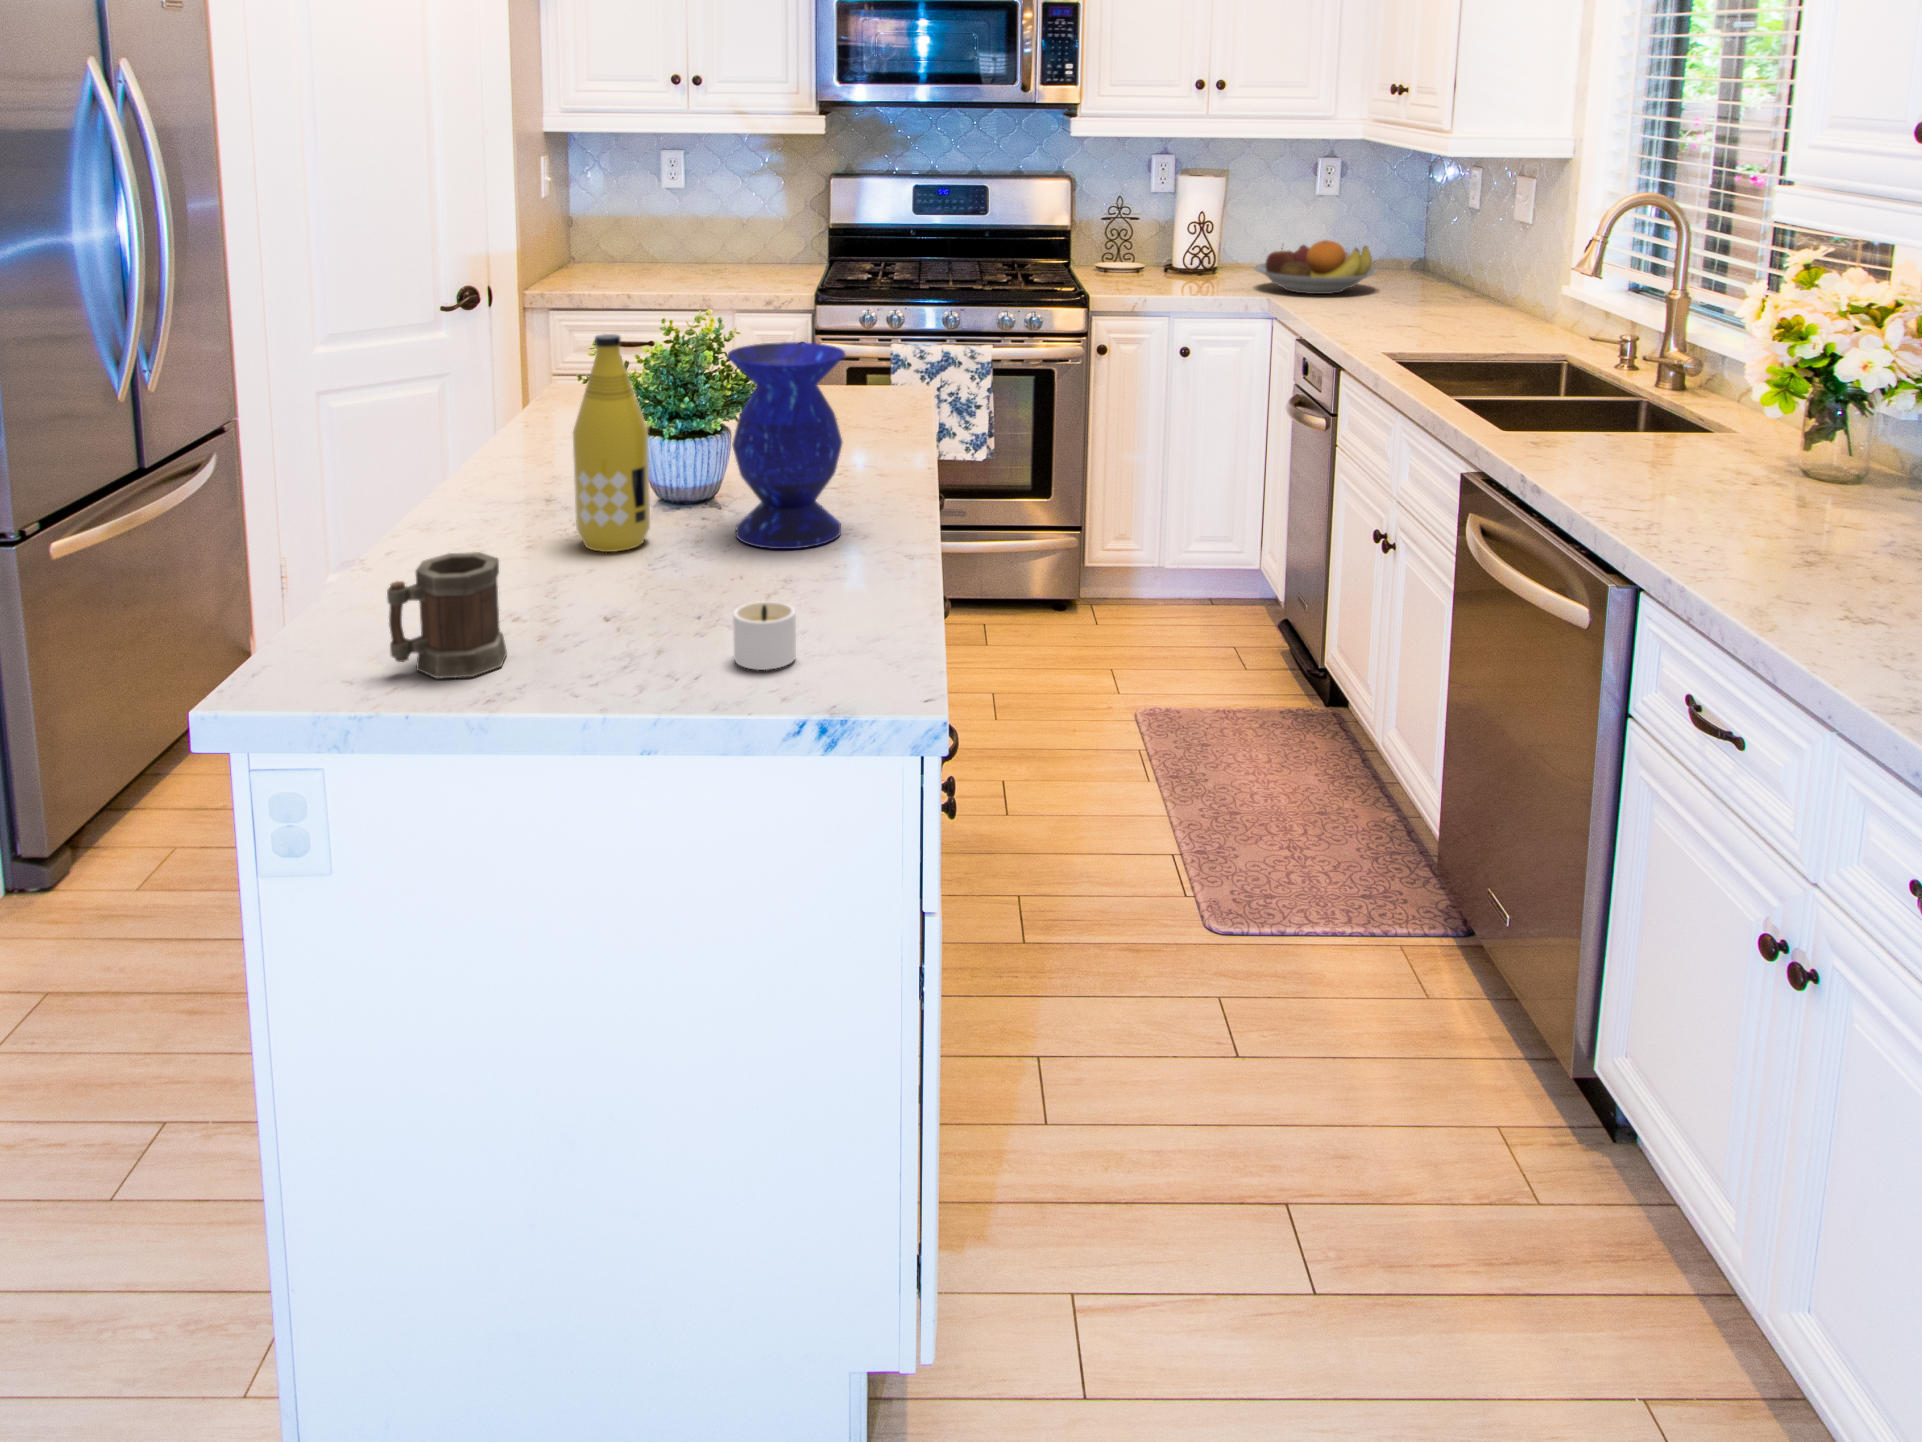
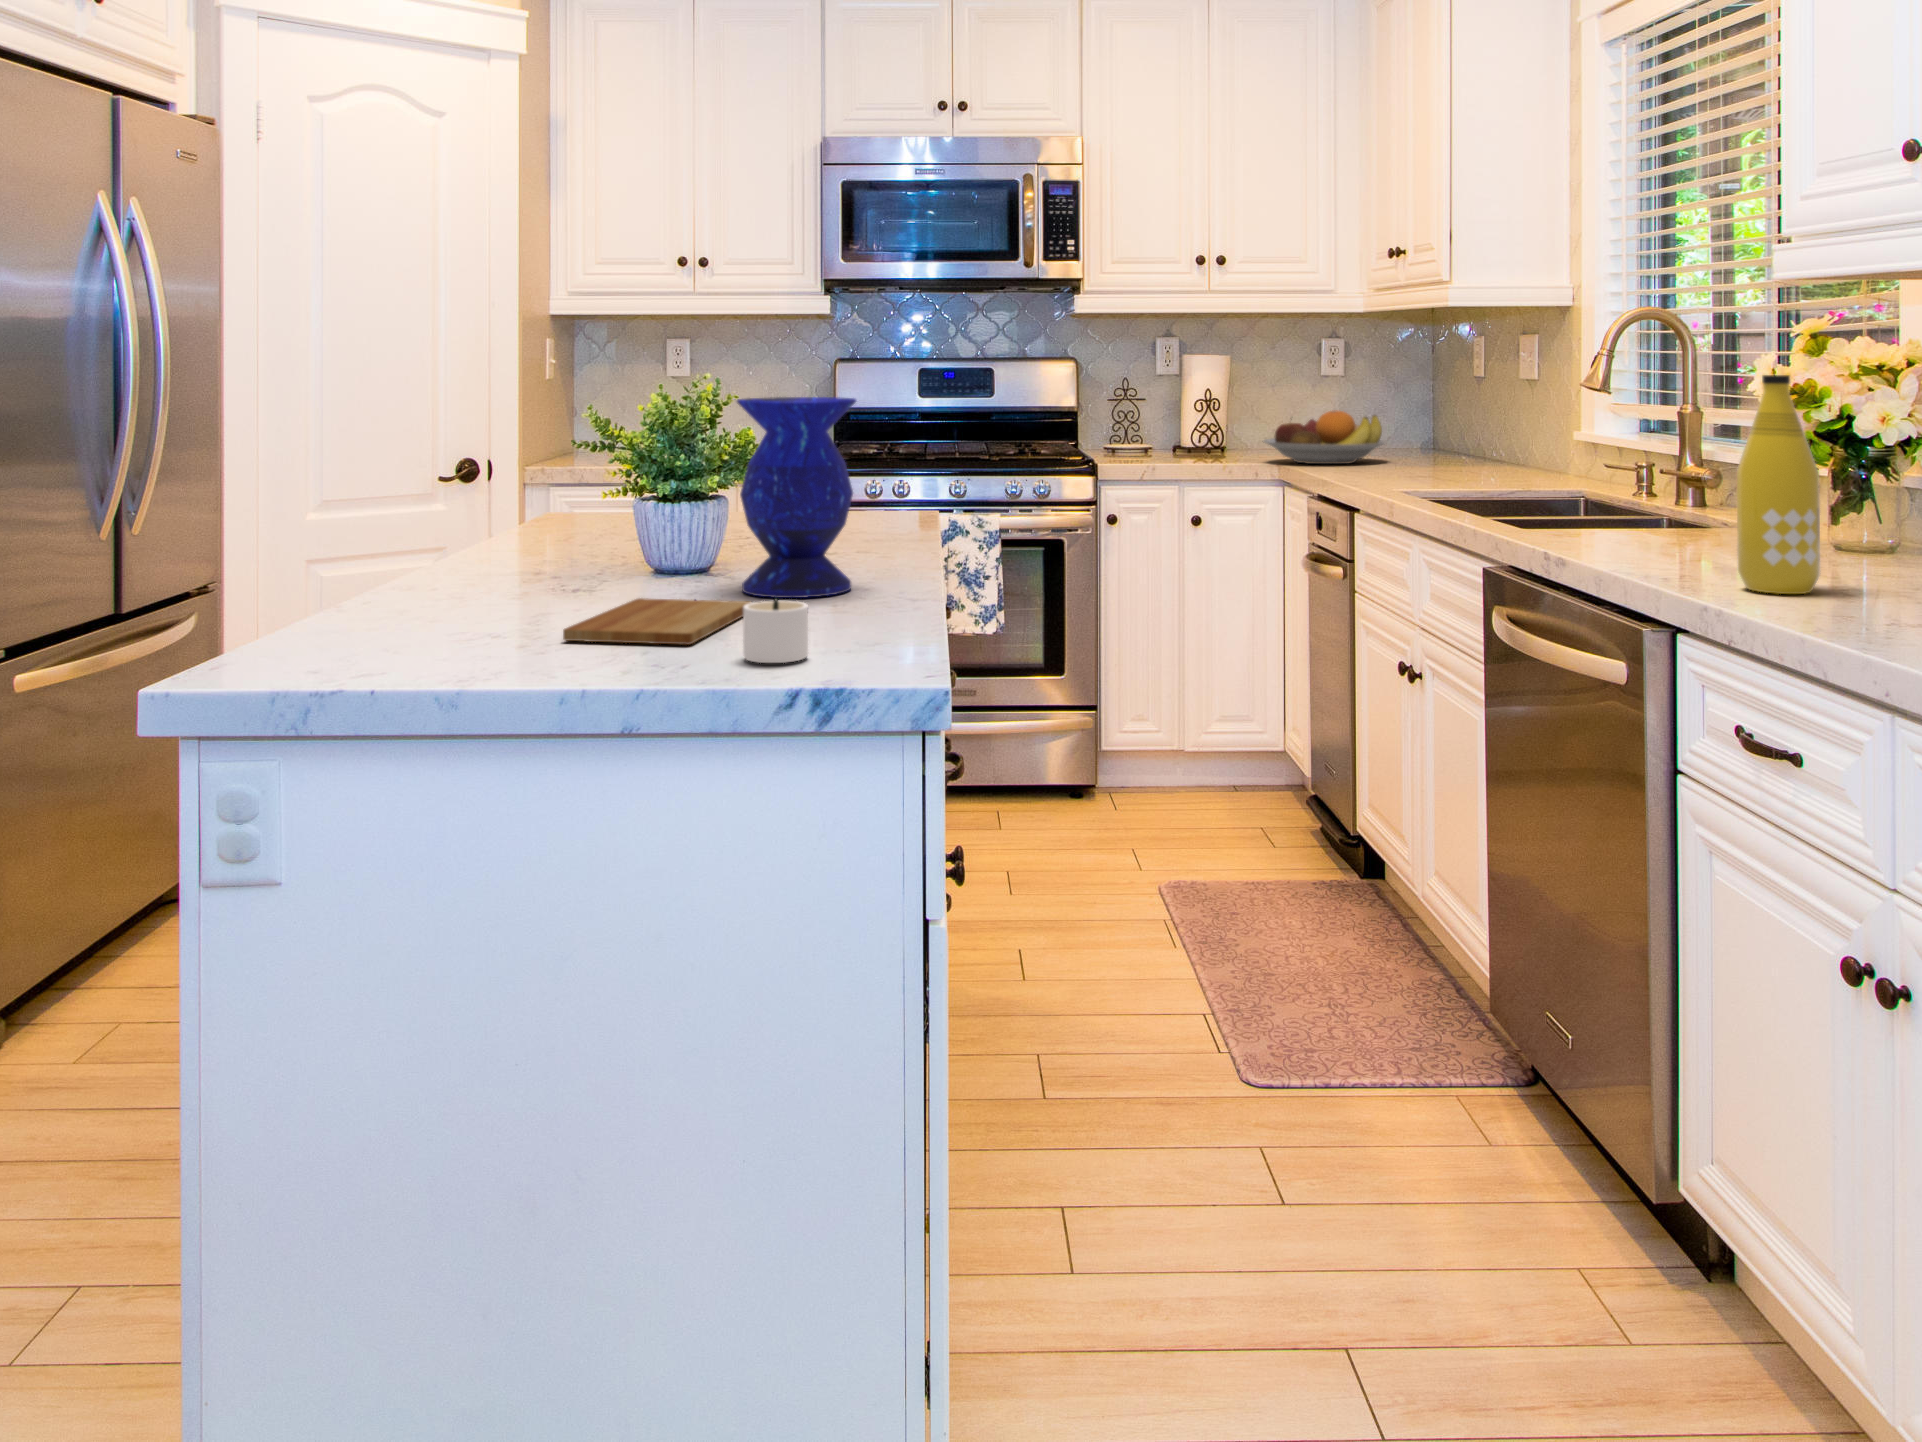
bottle: present [573,334,650,552] -> present [1737,375,1820,594]
mug: present [387,552,507,678] -> none [384,550,505,672]
cutting board: none [562,556,744,634] -> present [563,598,752,644]

